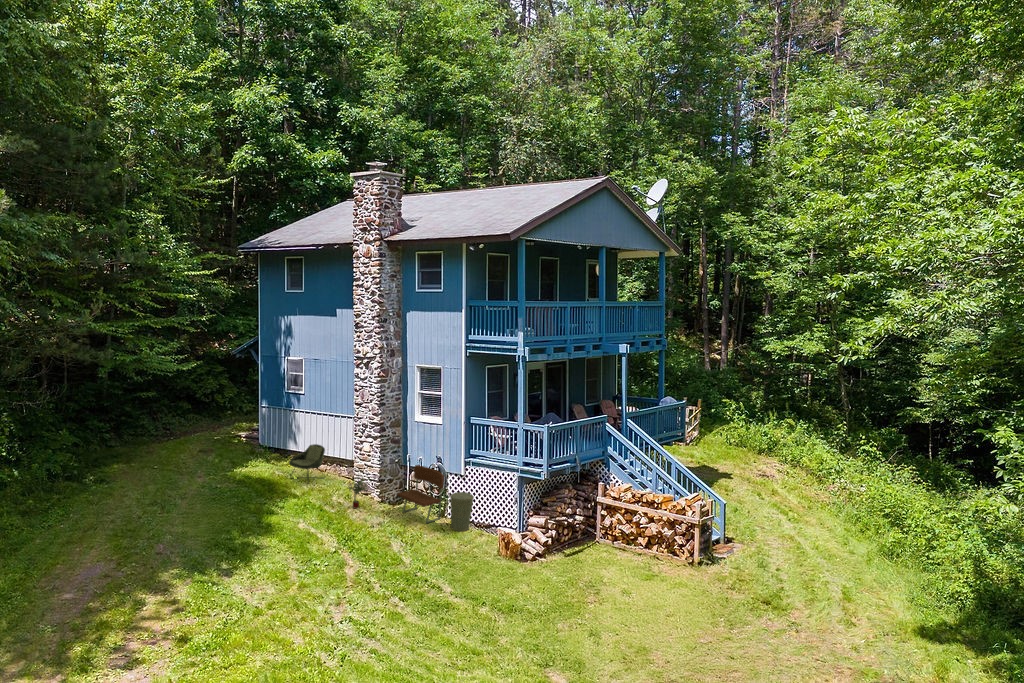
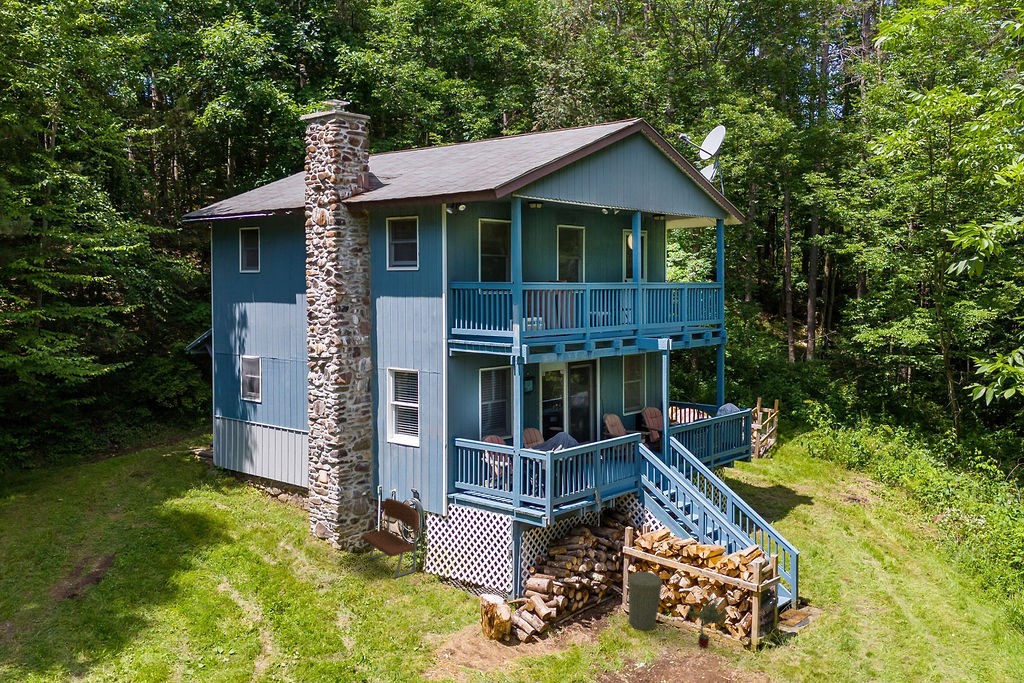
lounge chair: present [289,444,325,479] -> none [238,465,285,516]
potted tree: present [347,476,368,509] -> present [687,597,727,647]
trash can: present [450,492,474,531] -> present [628,572,662,630]

